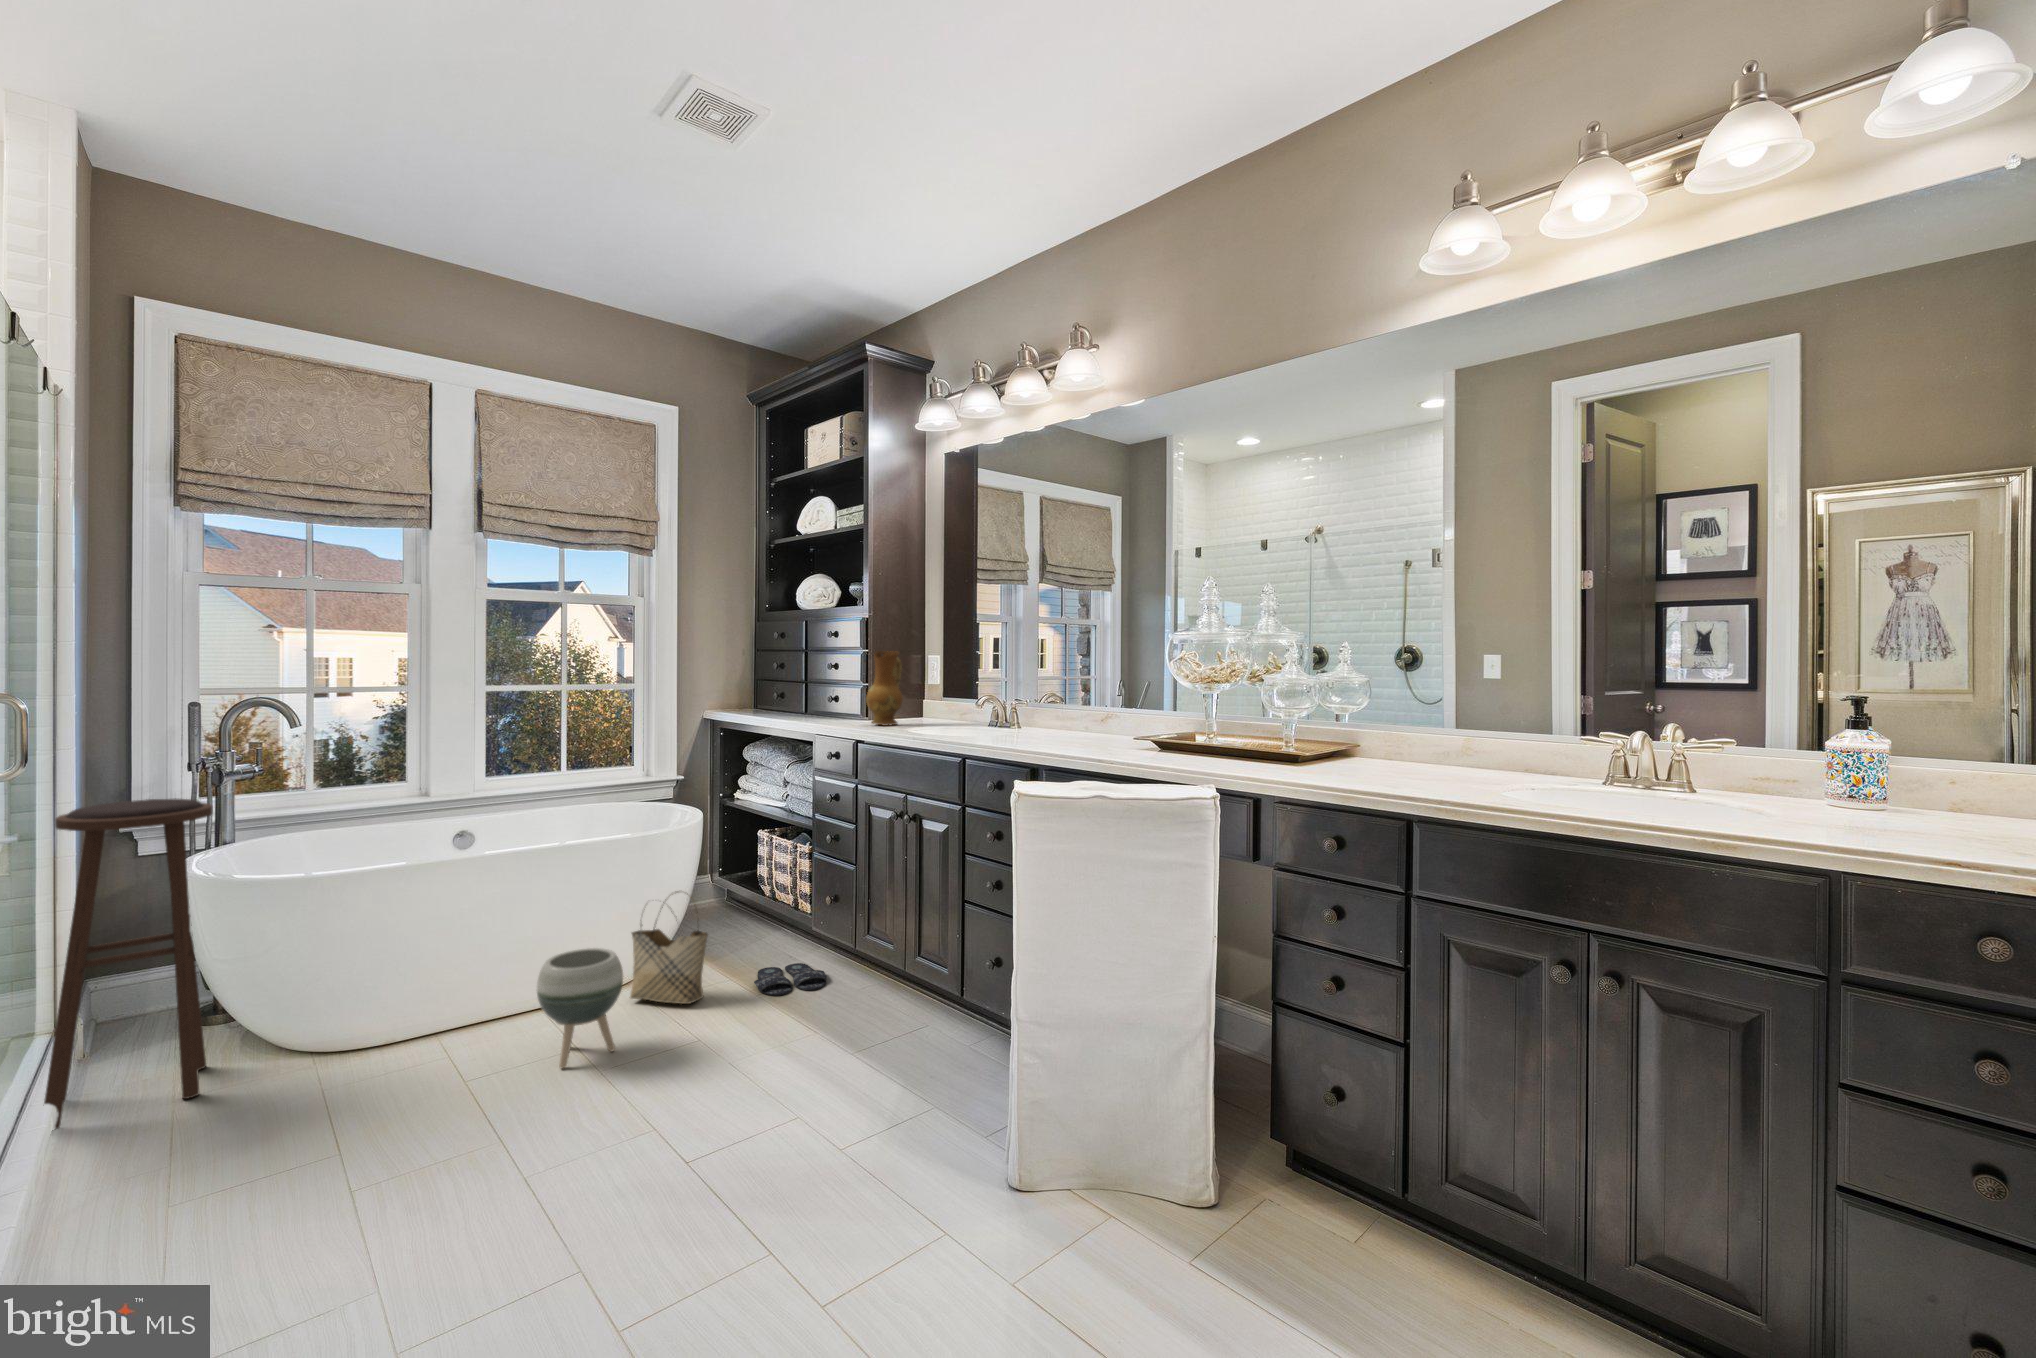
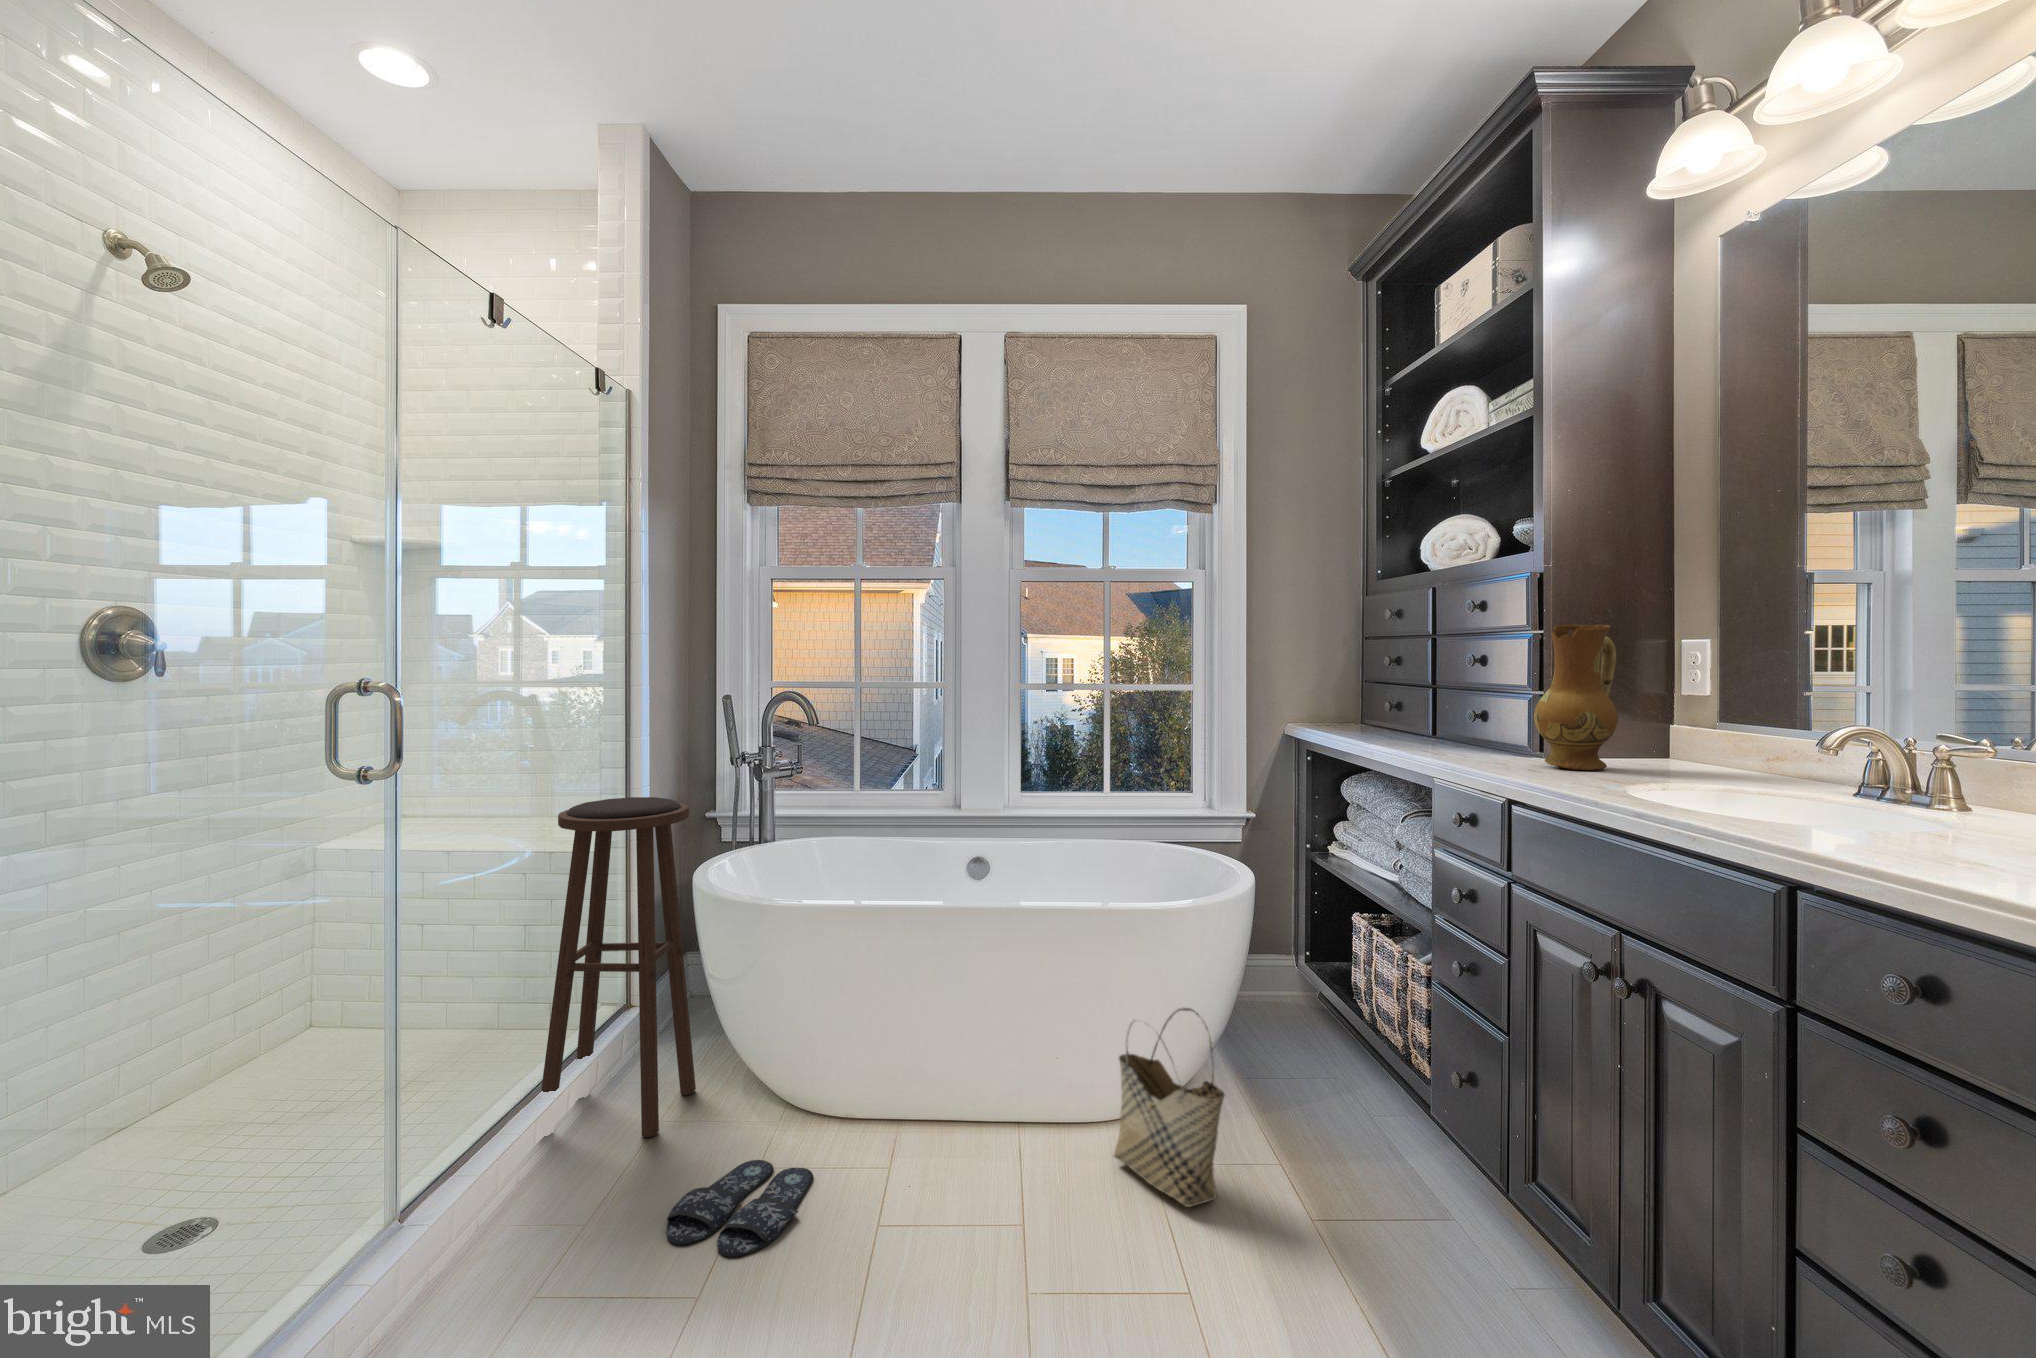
planter: present [537,948,623,1068] -> none [940,1084,1062,1281]
slippers: present [754,963,826,996] -> present [666,1160,813,1257]

